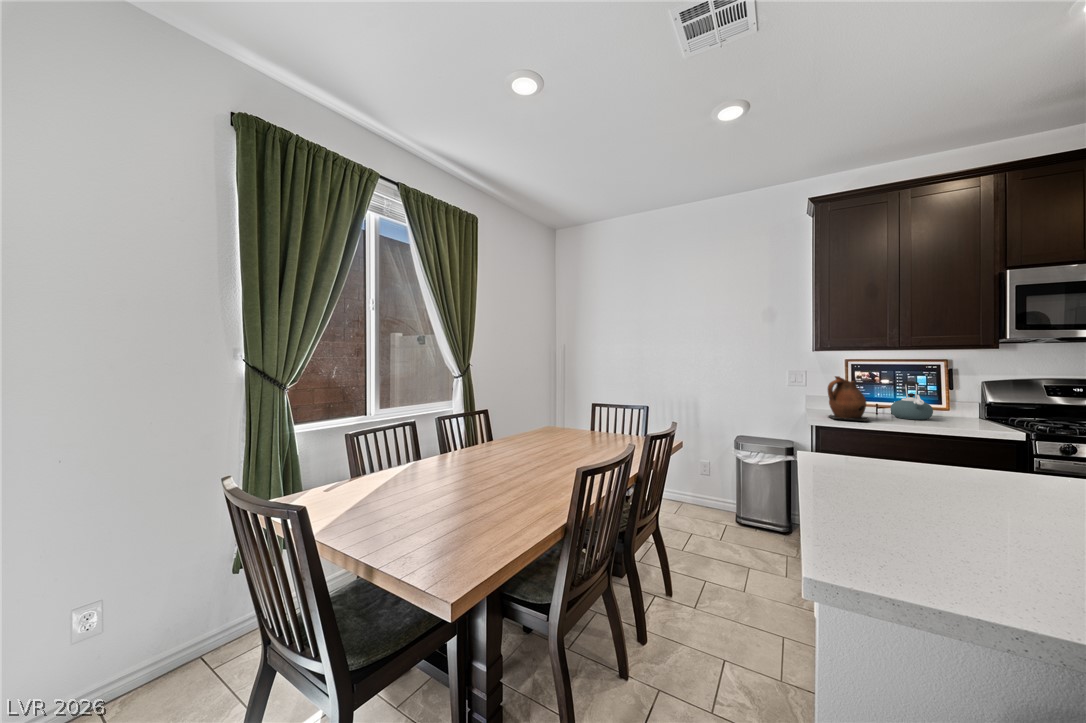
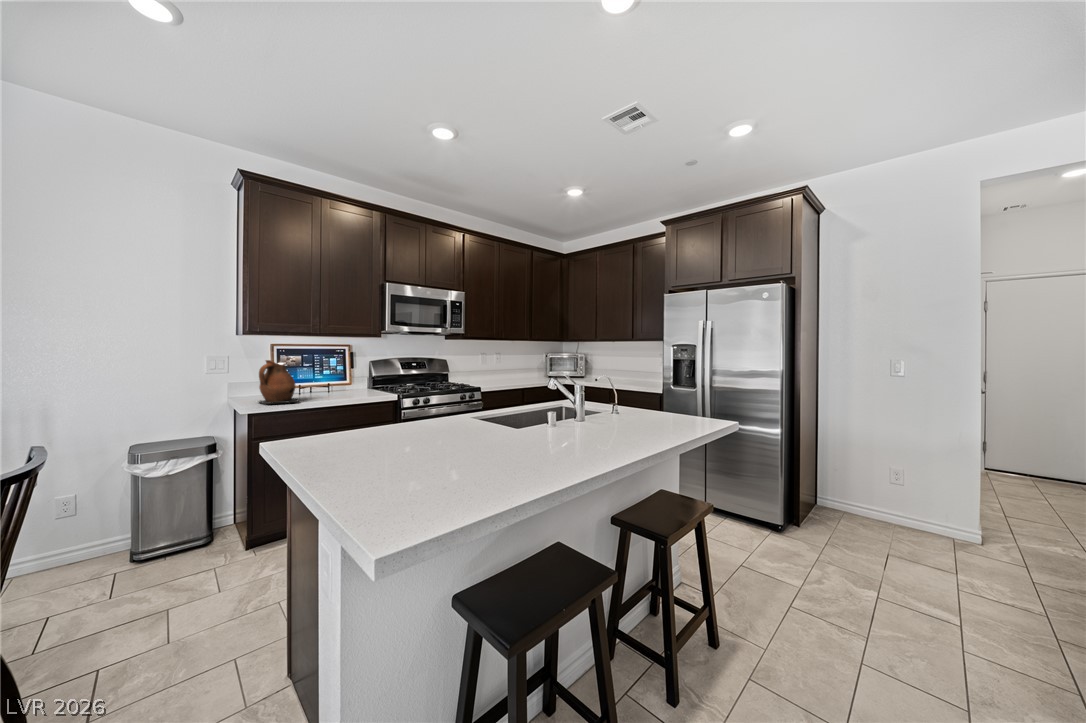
kettle: present [891,381,933,420] -> none [312,363,343,396]

